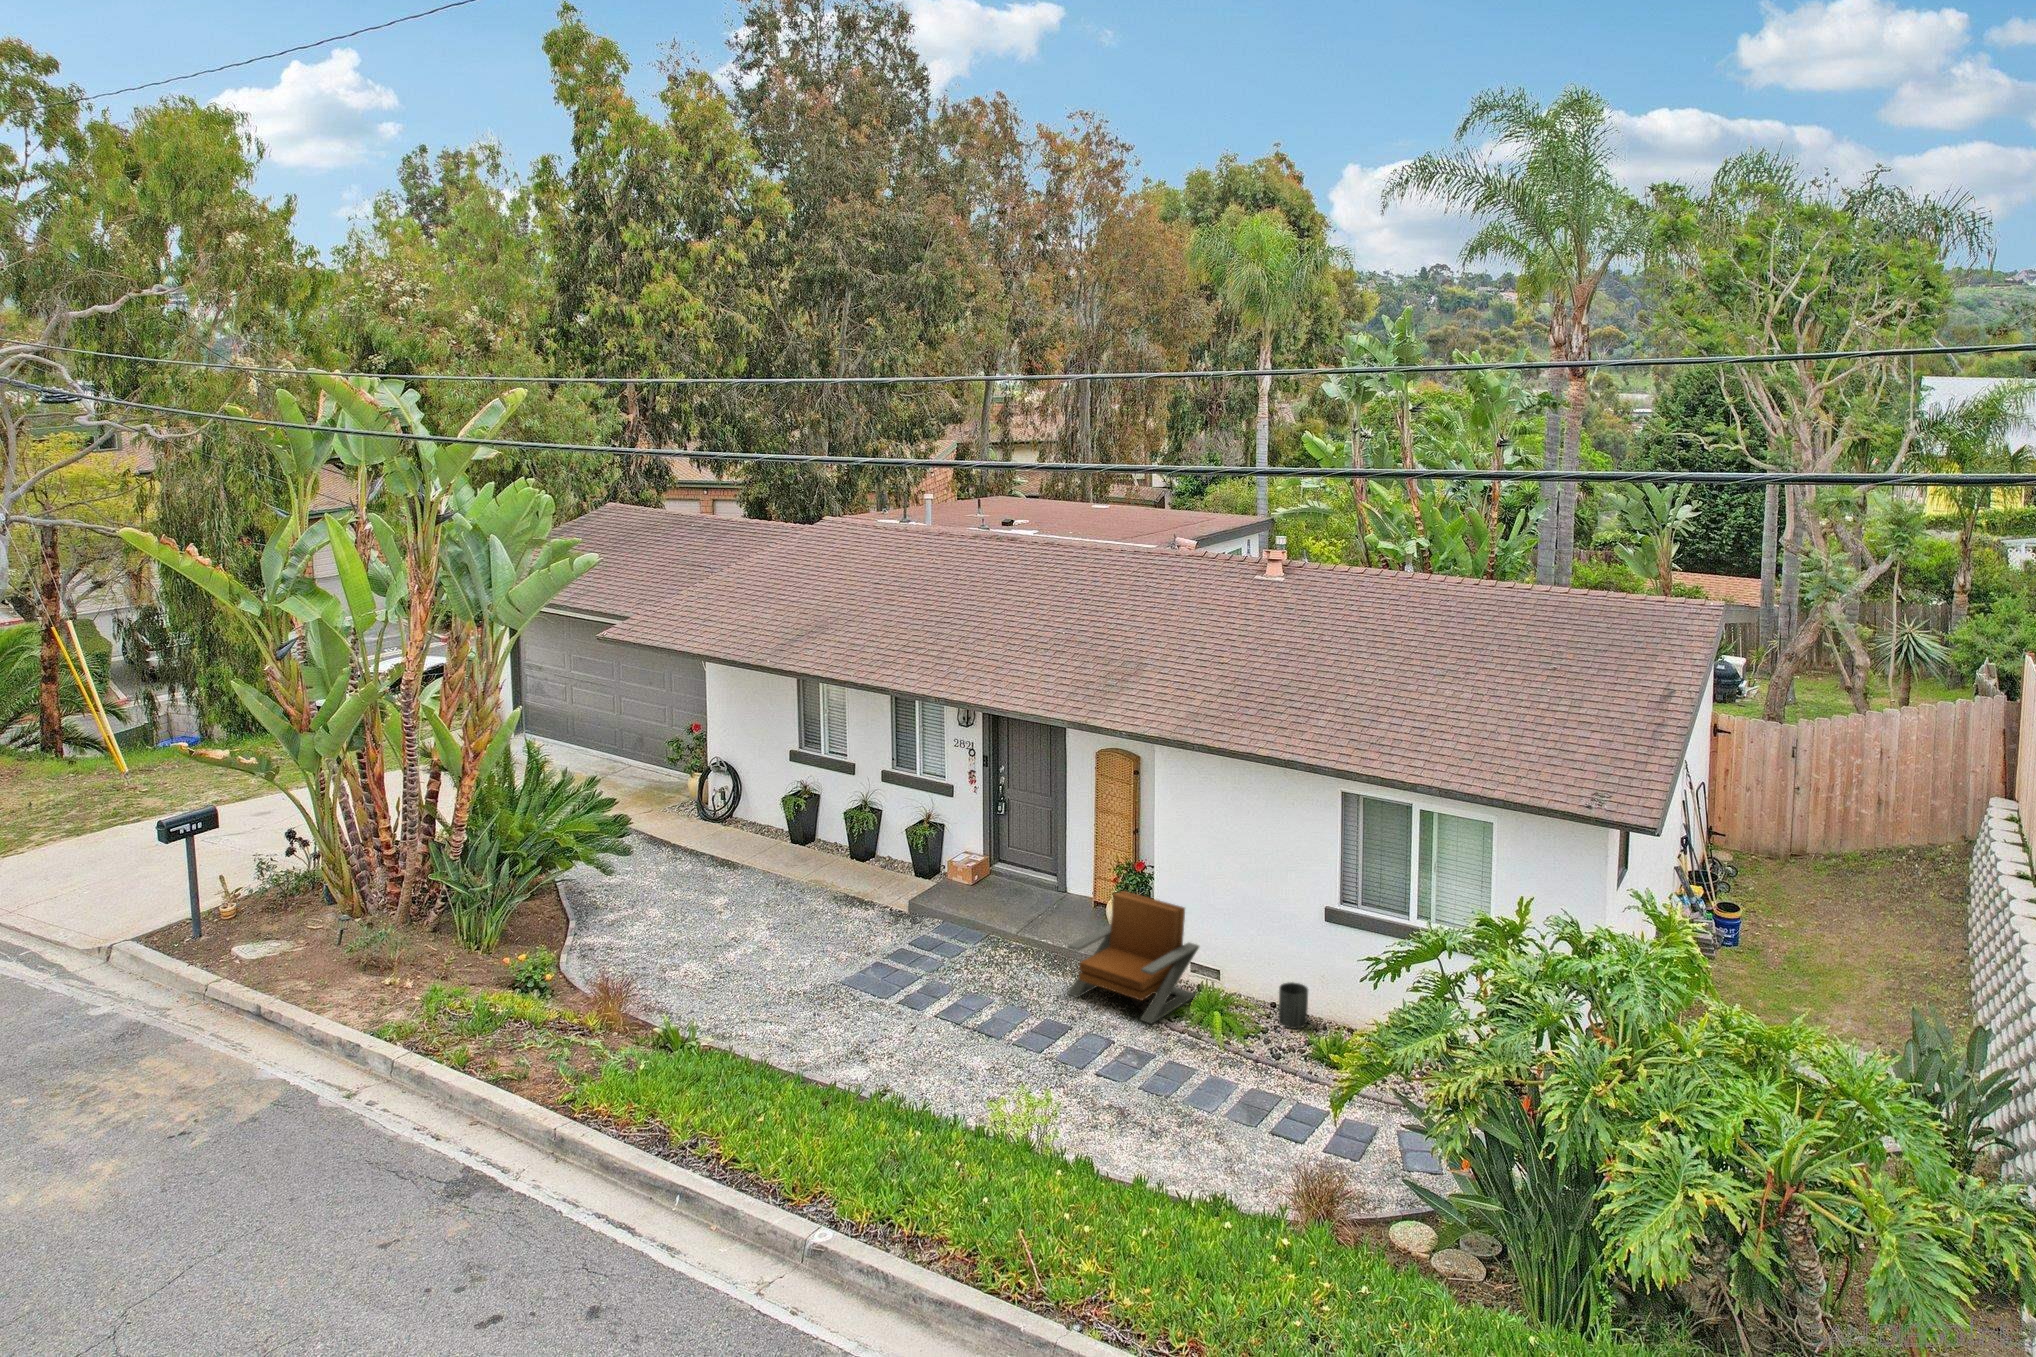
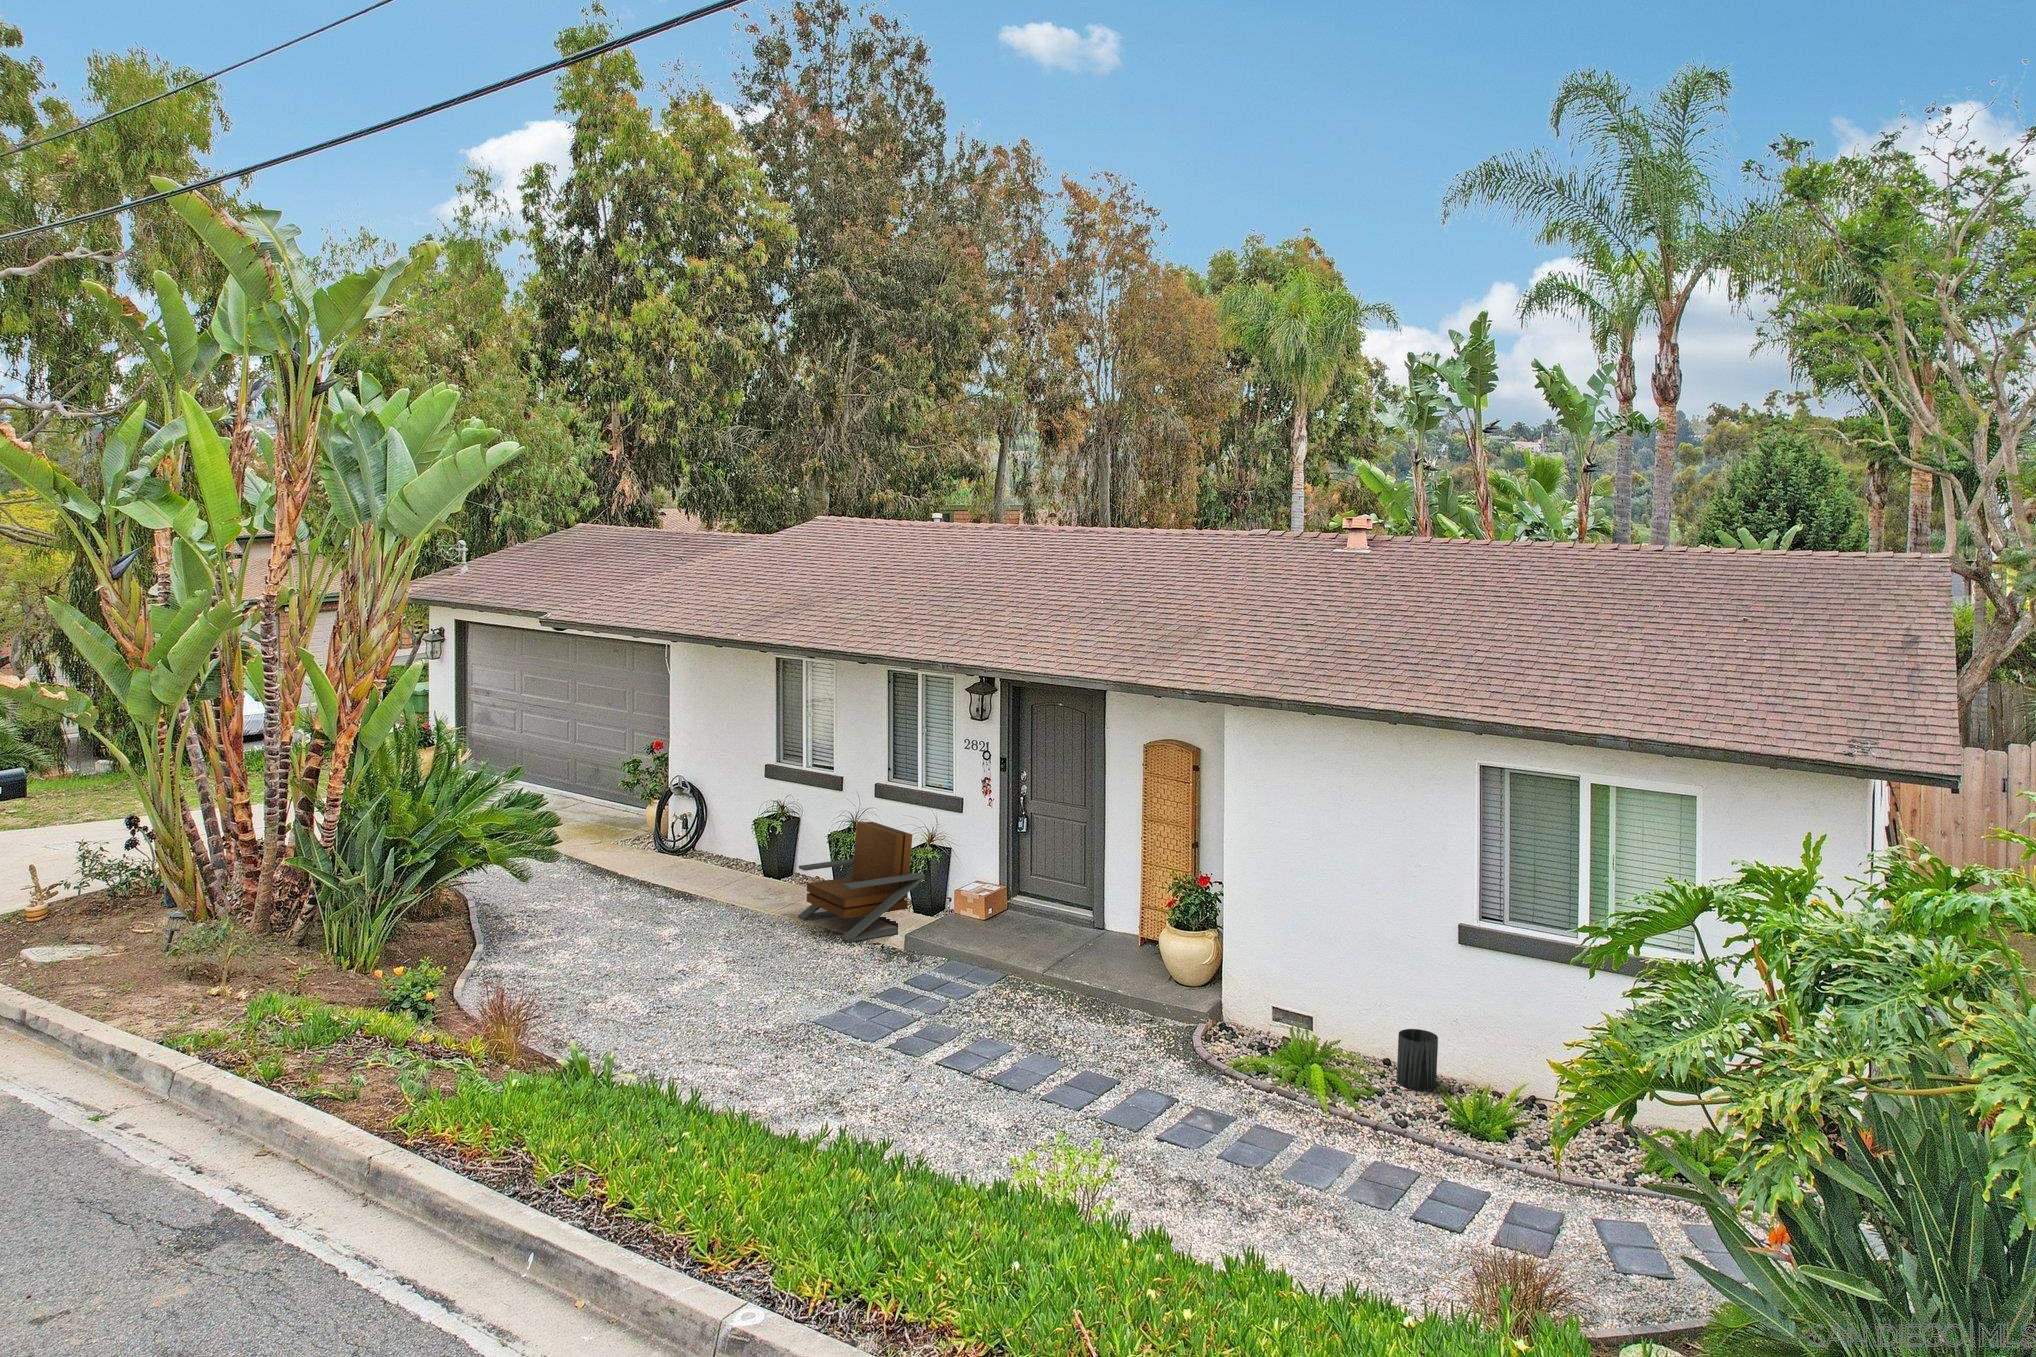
lounge chair: present [1068,891,1199,1024] -> present [798,822,925,942]

